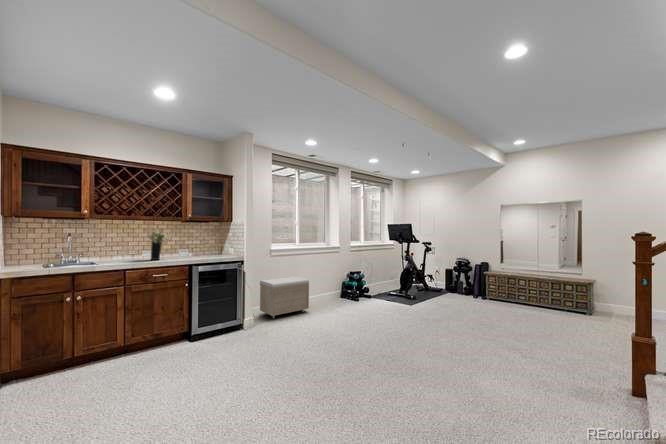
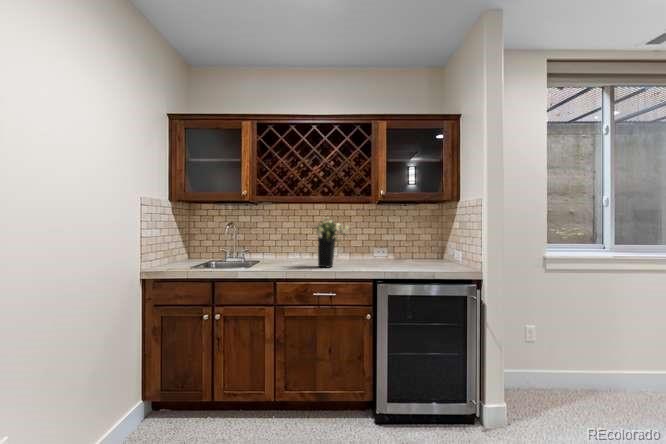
storage bench: present [260,277,309,318] -> none [523,322,651,412]

